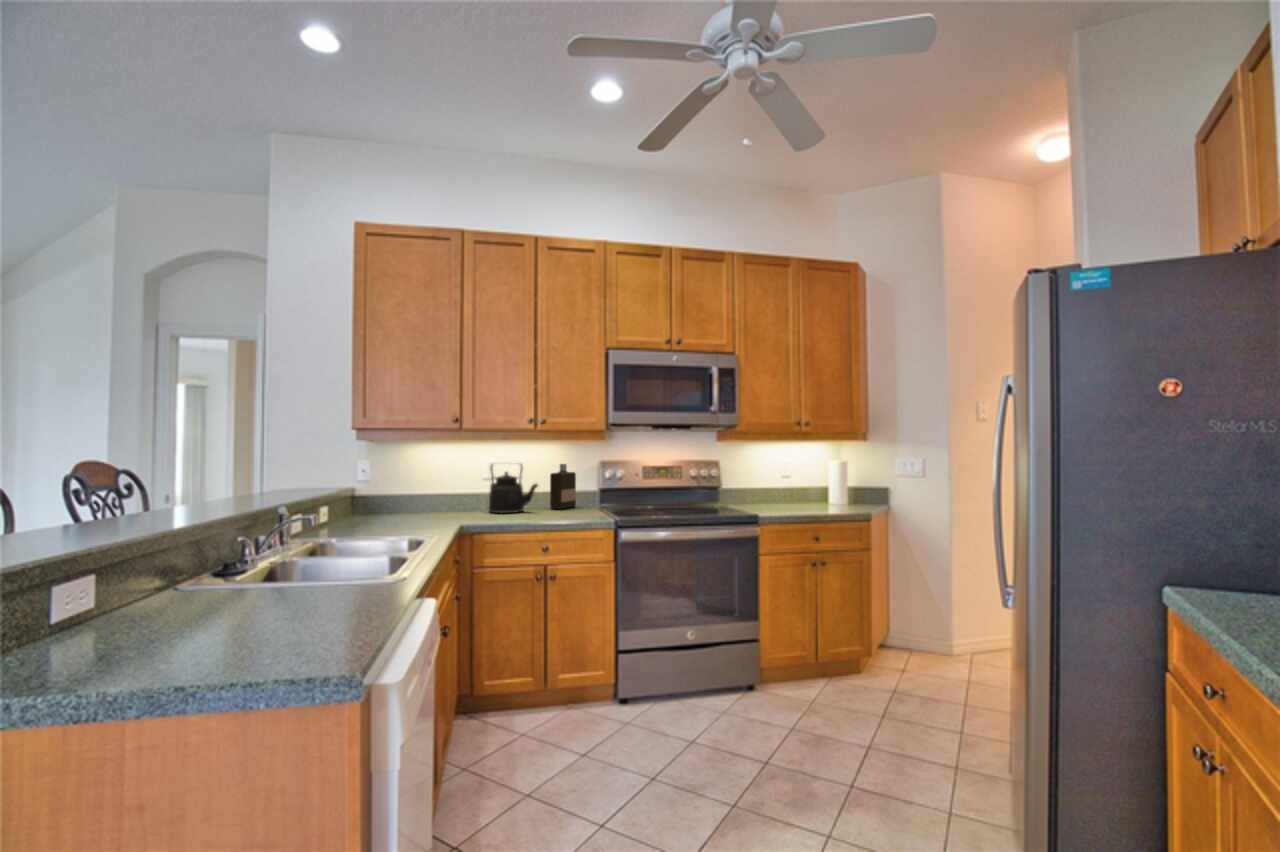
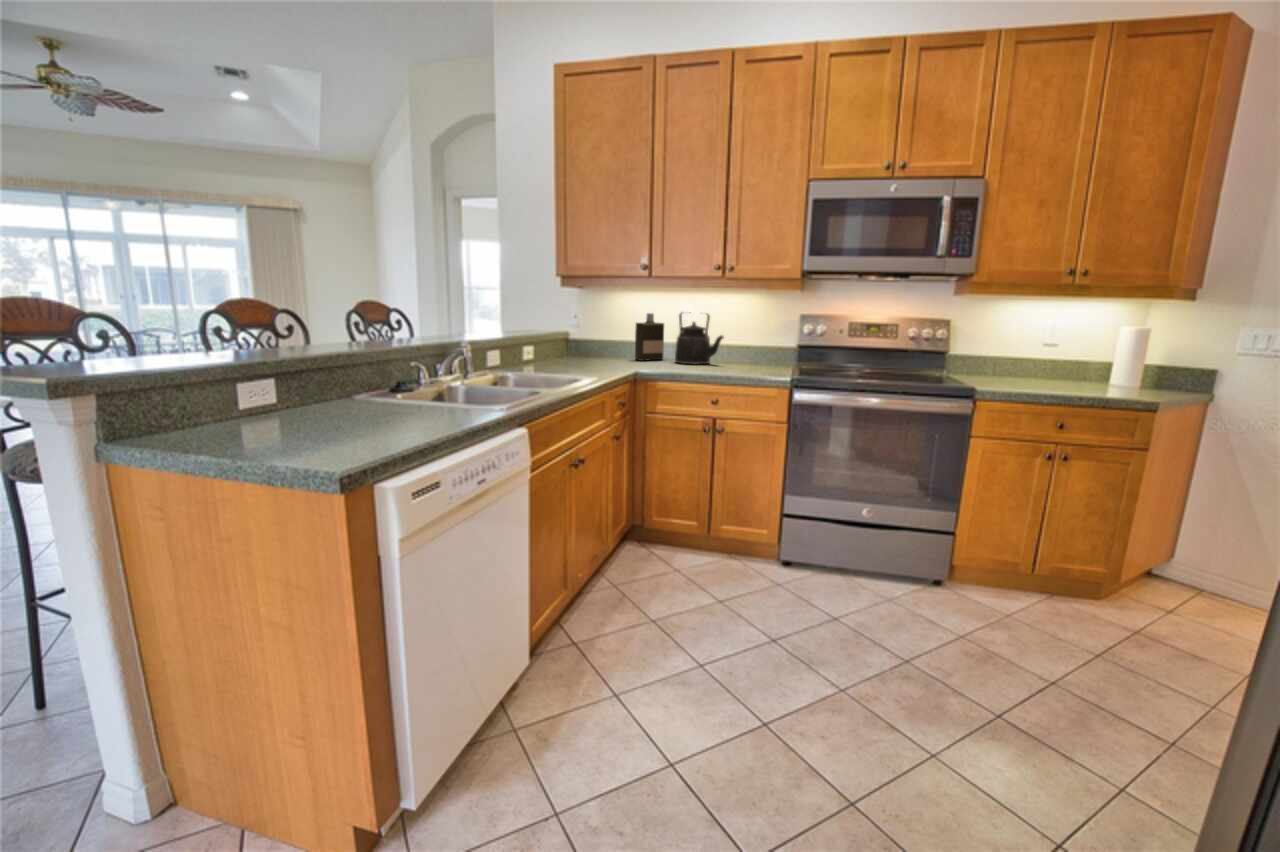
bottle: present [550,464,576,509] -> present [635,313,664,361]

